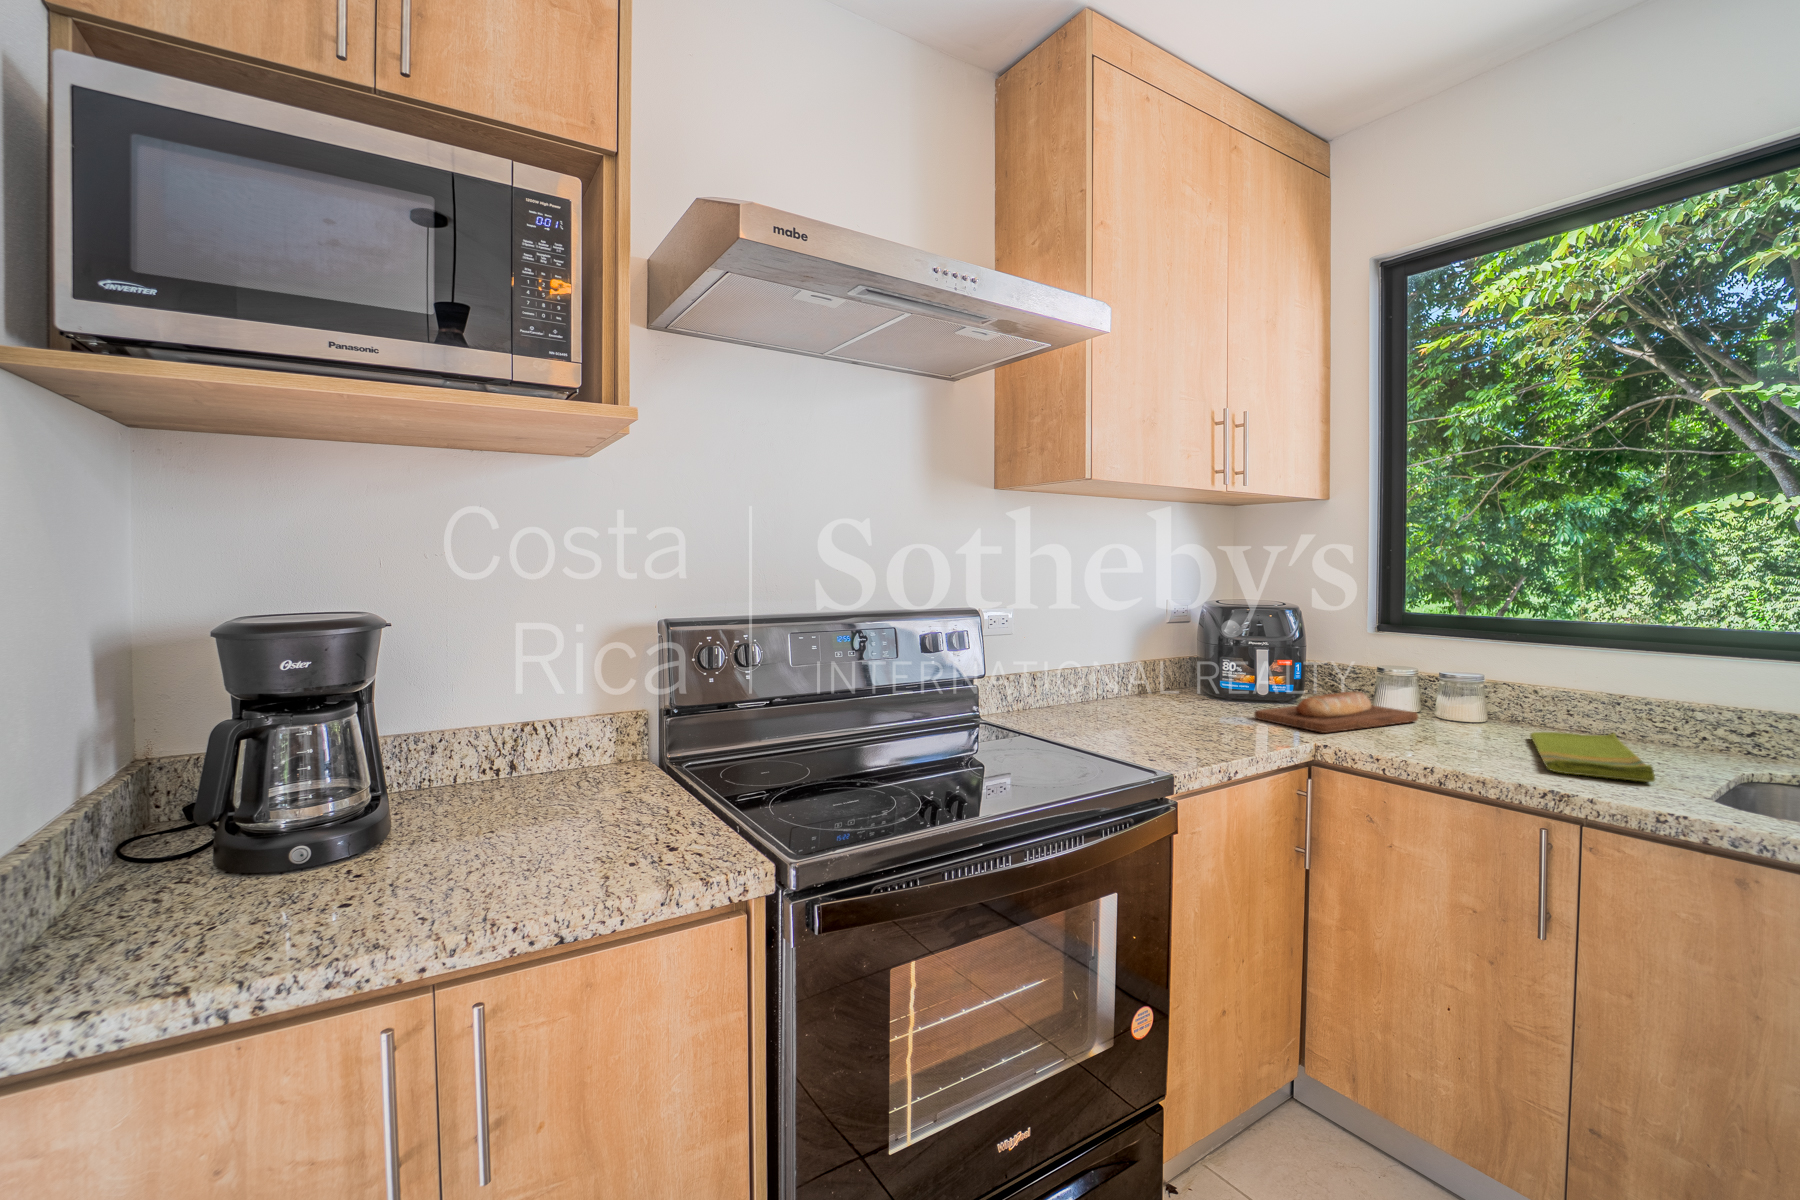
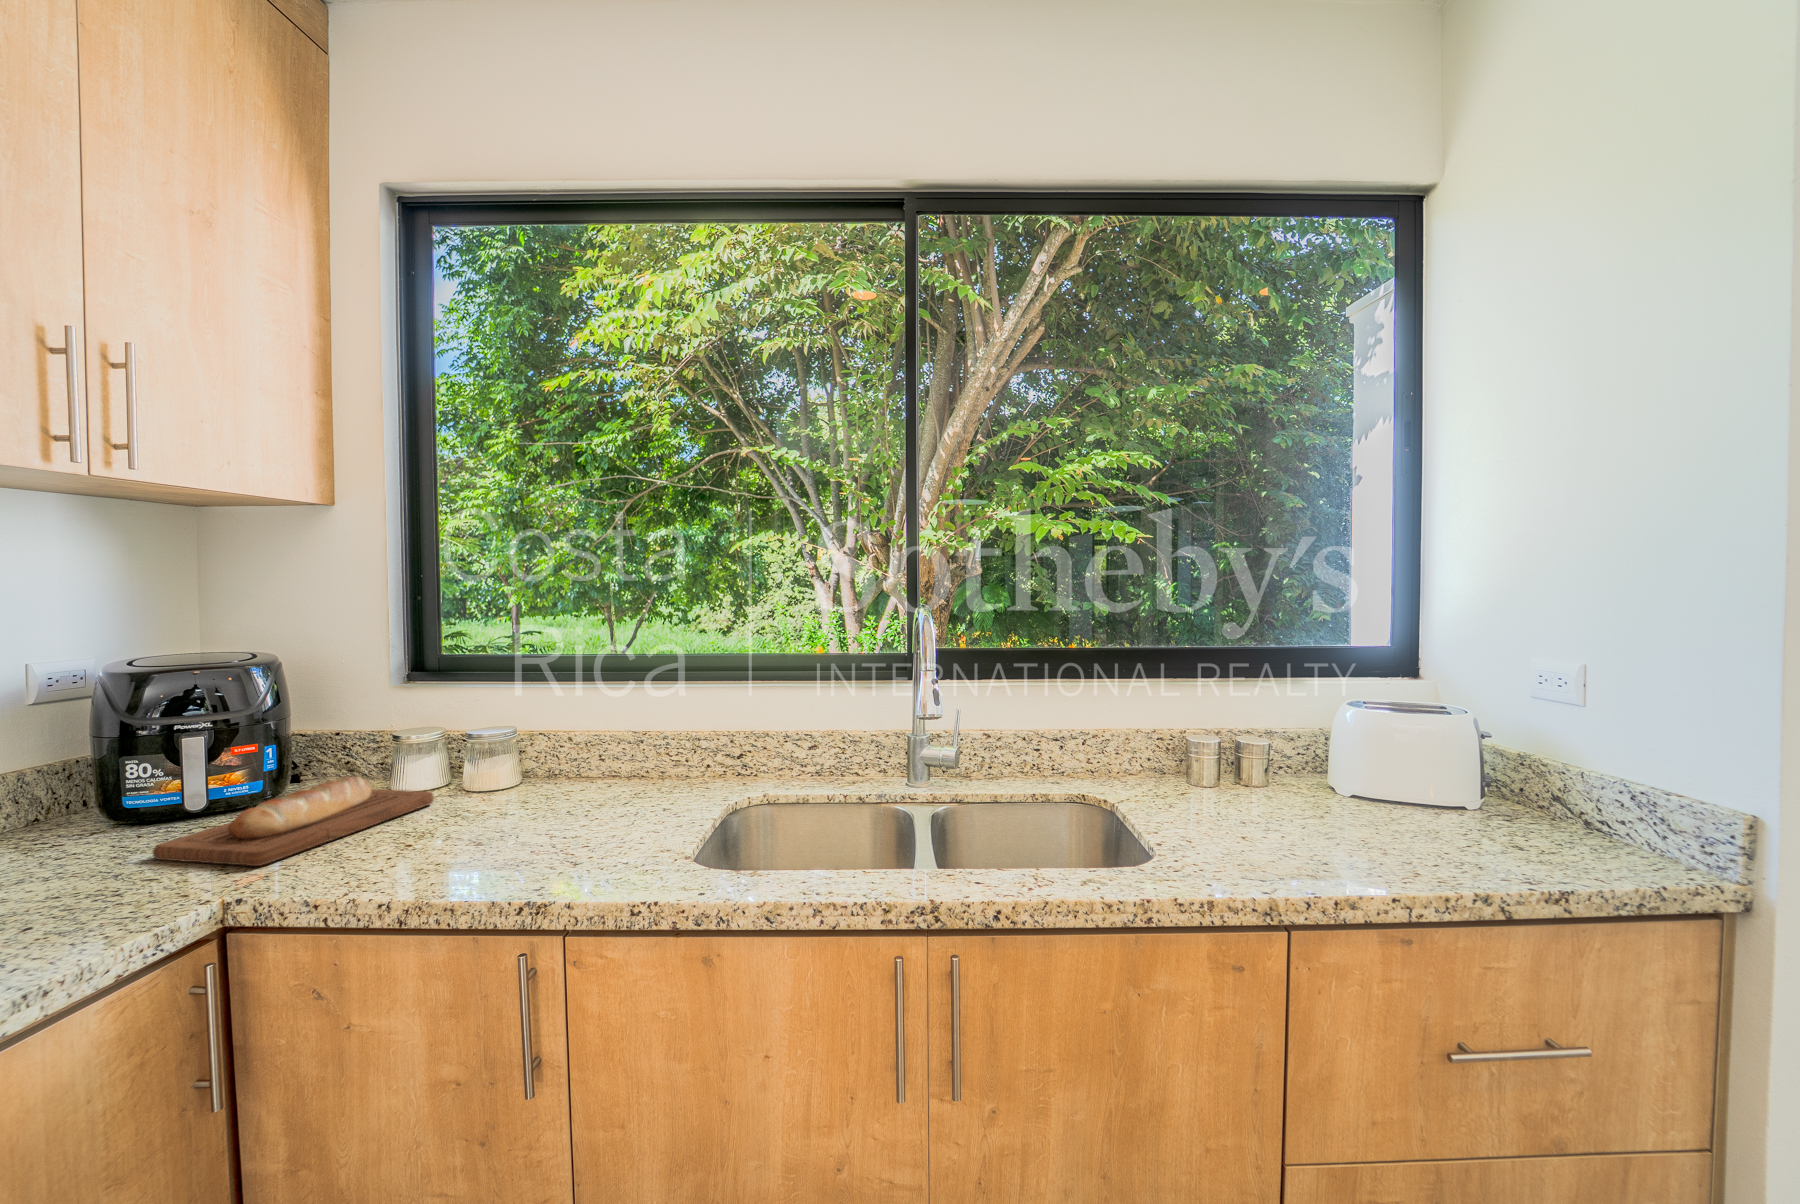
dish towel: present [1530,732,1655,782] -> none [540,780,646,860]

